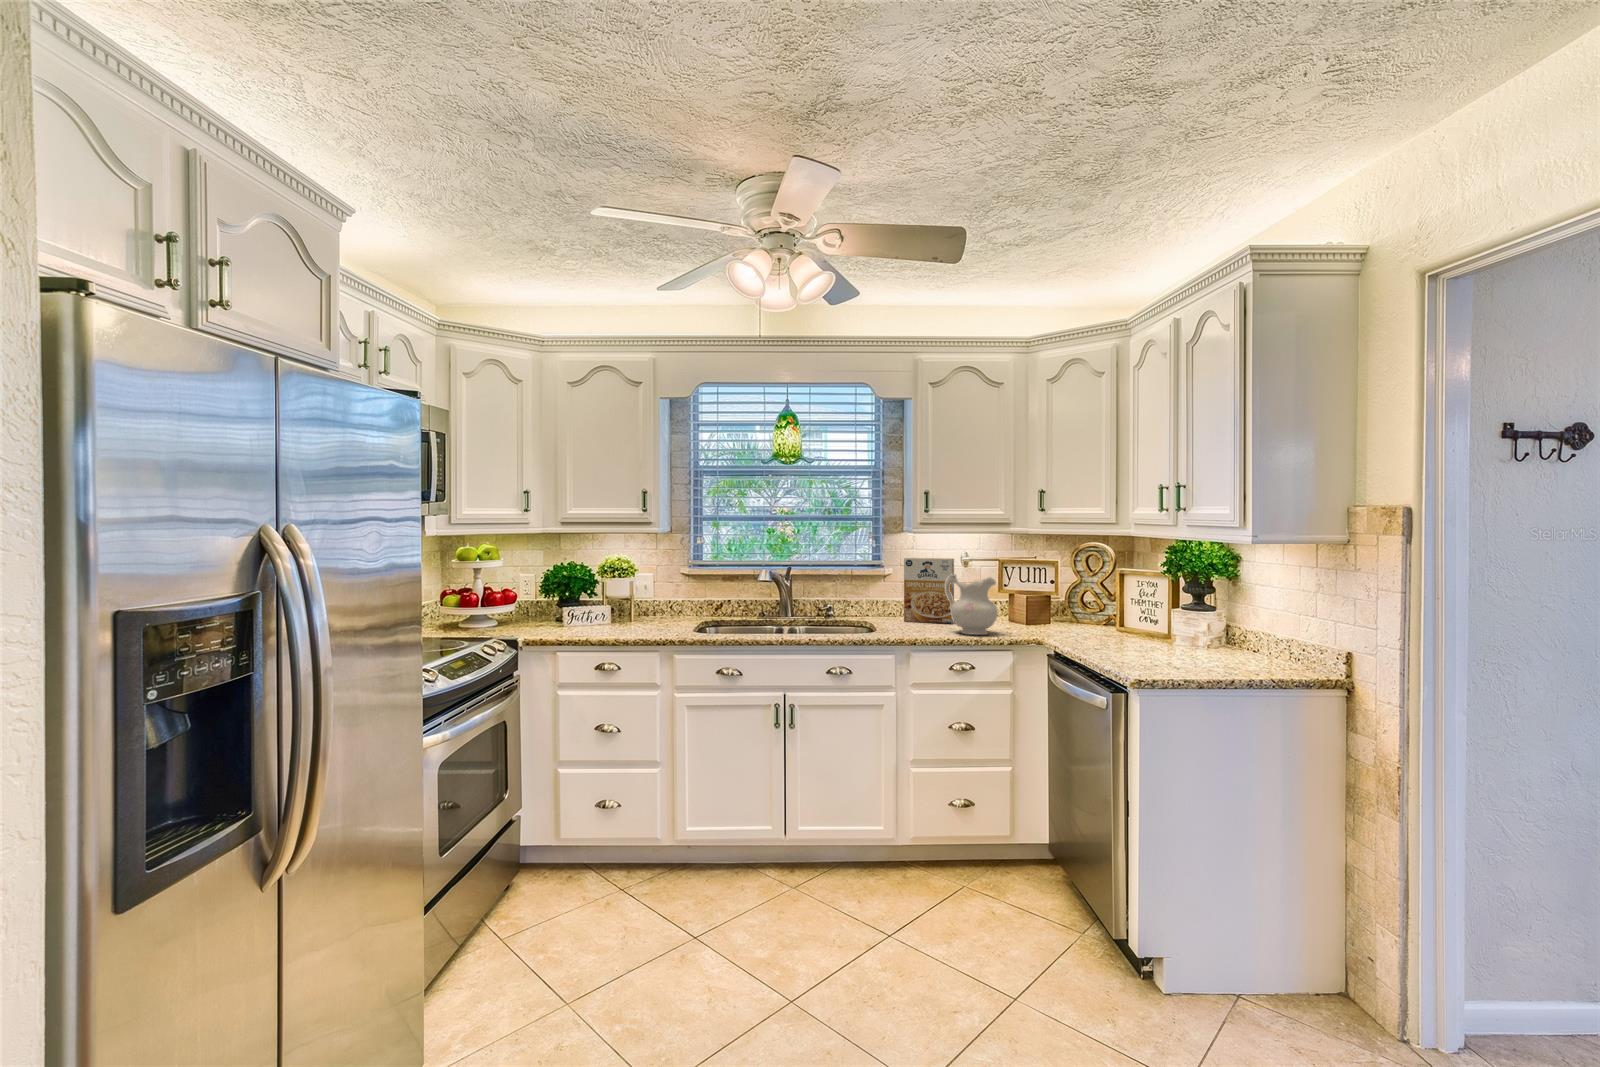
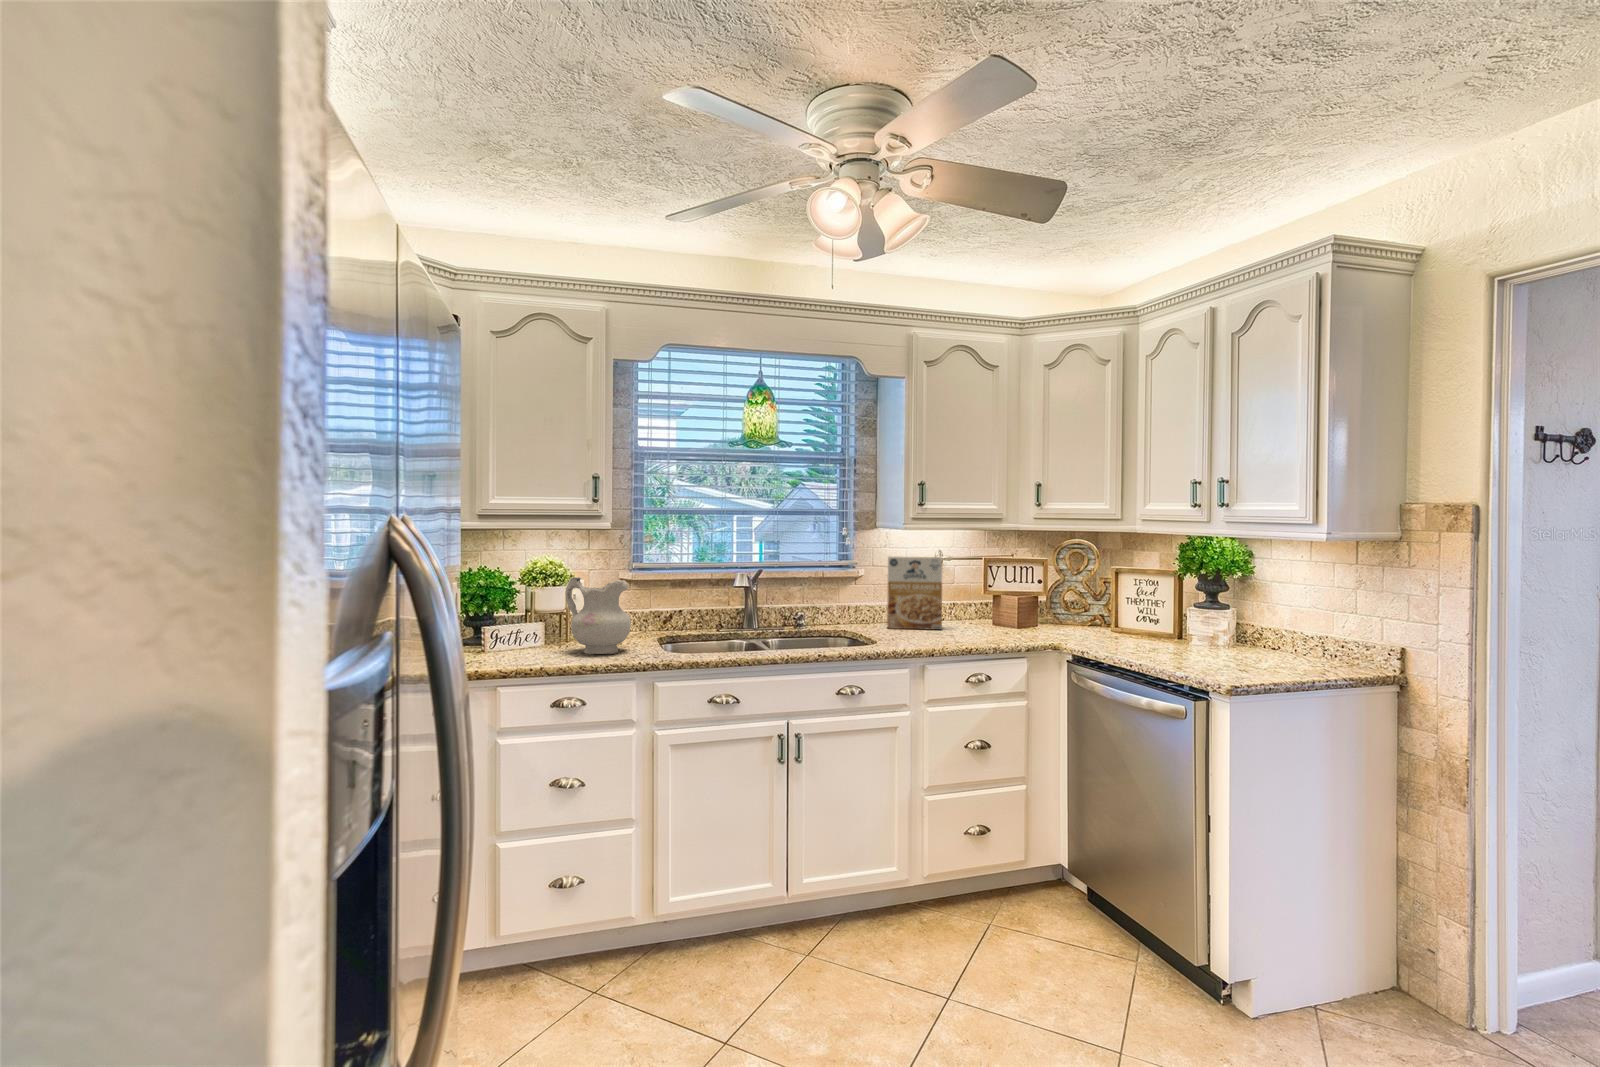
ceramic pitcher: present [945,574,998,635] -> present [566,577,631,654]

